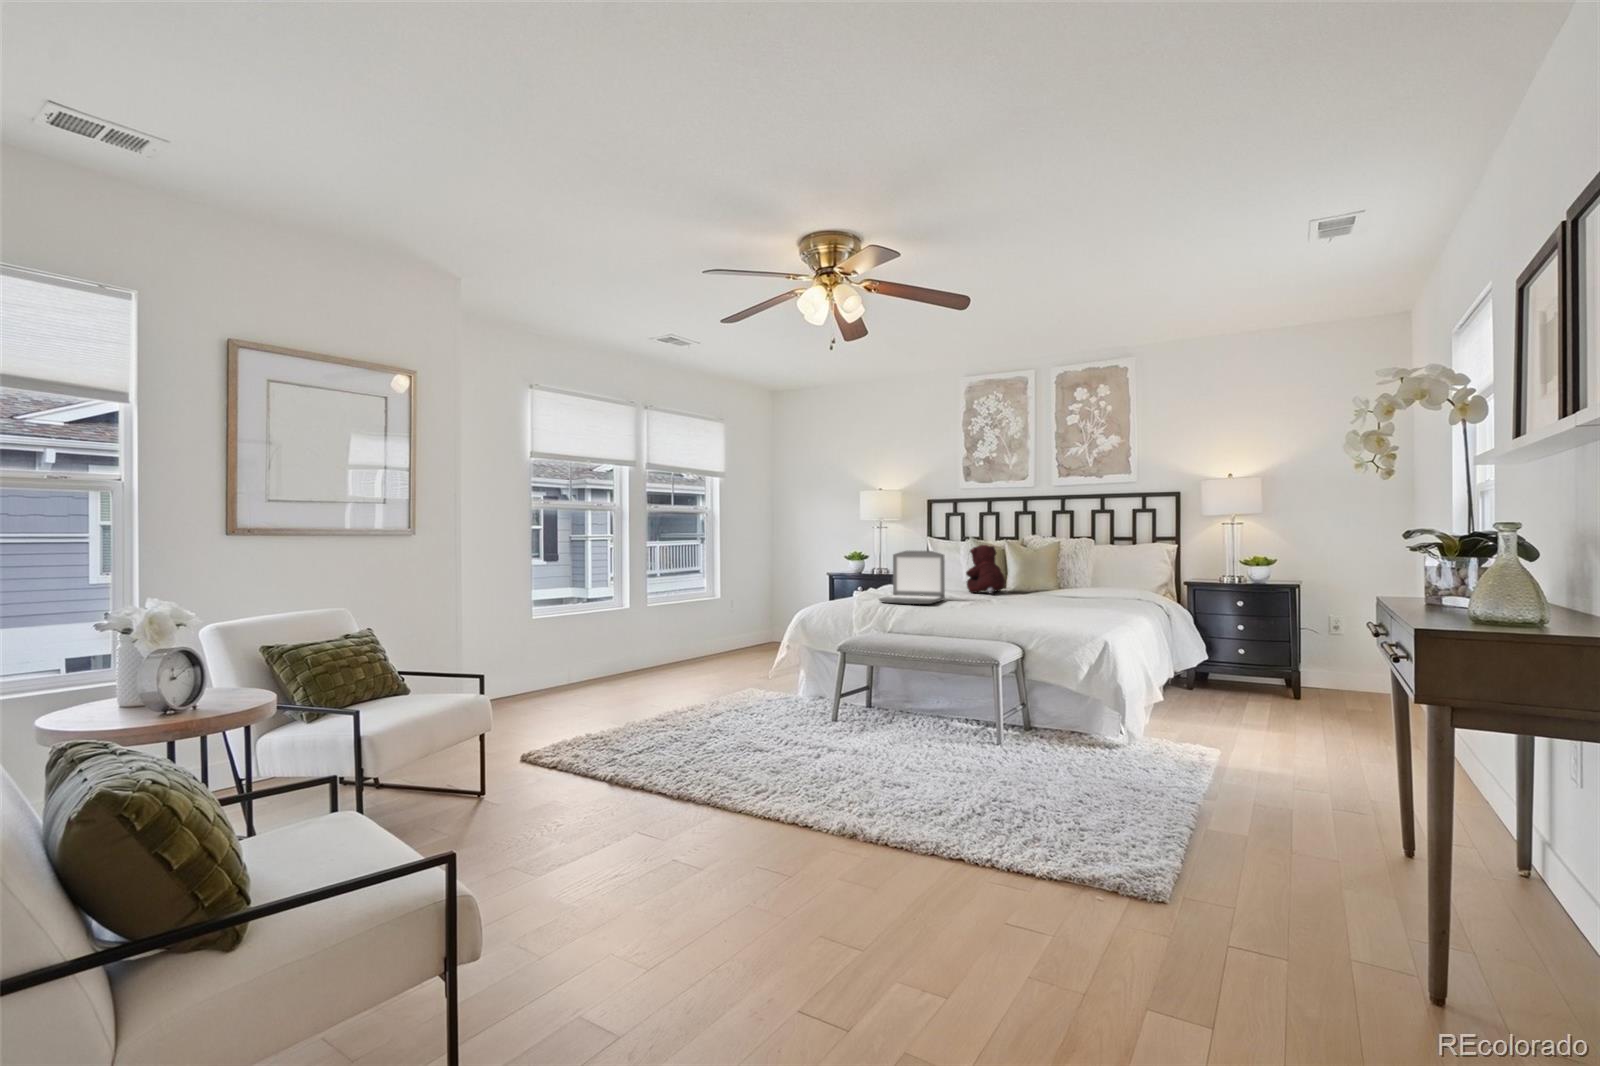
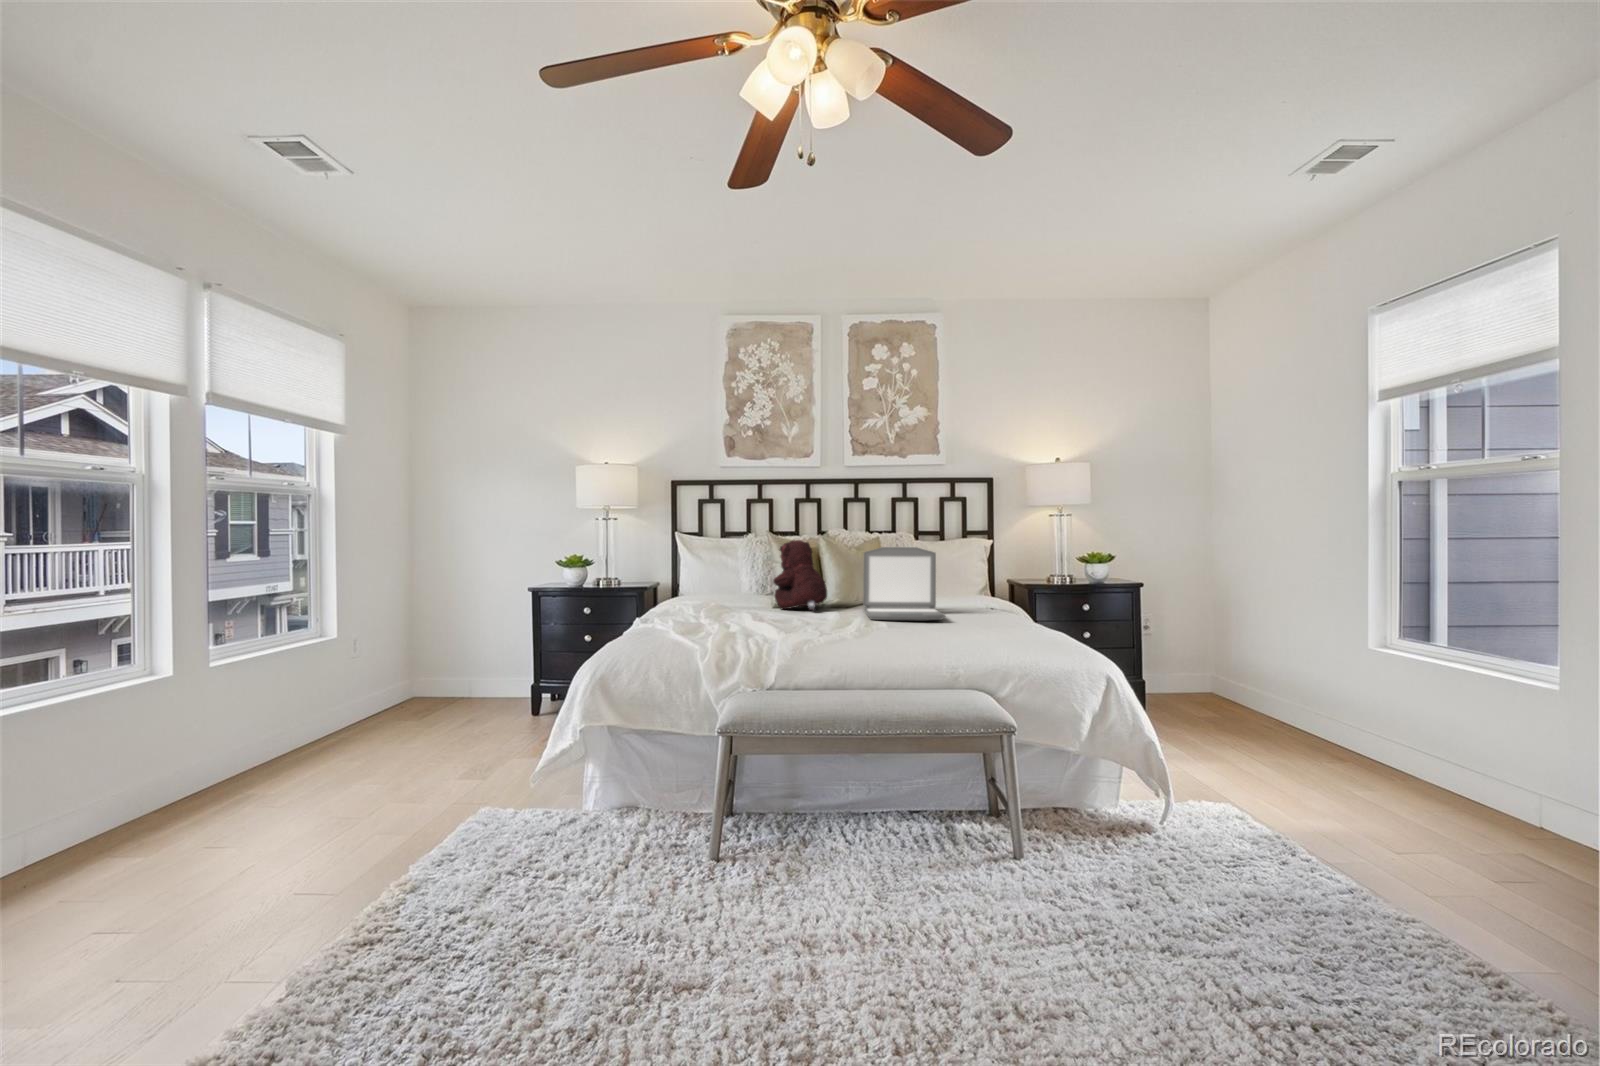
laptop: present [879,551,945,604] -> present [863,547,945,620]

